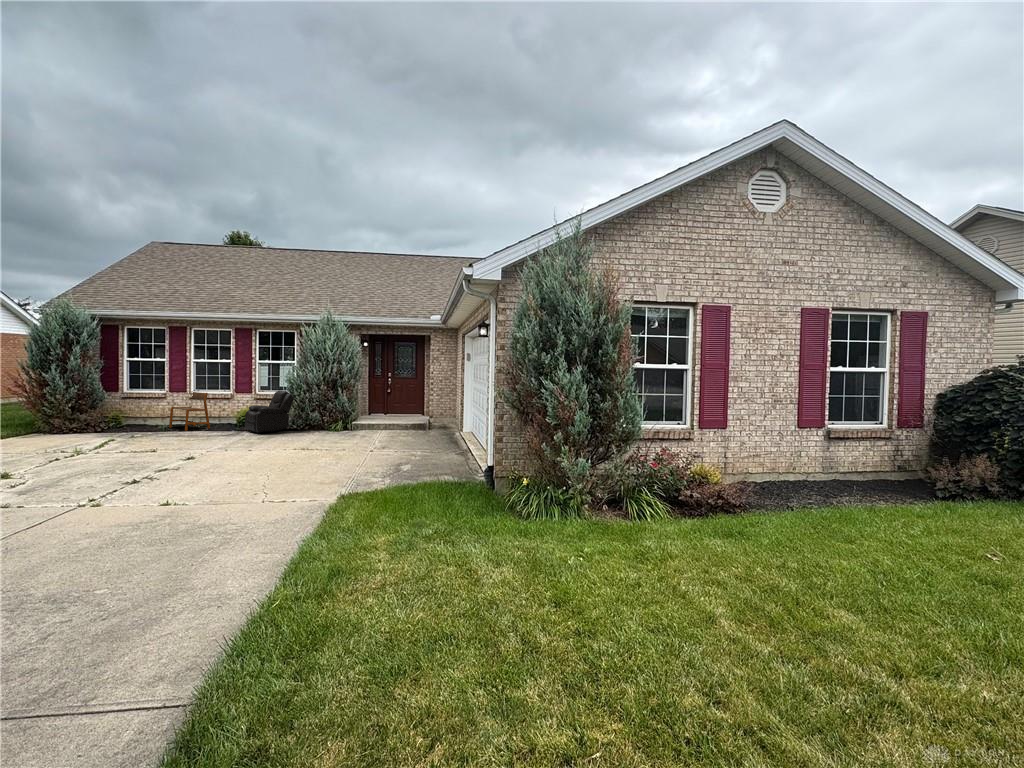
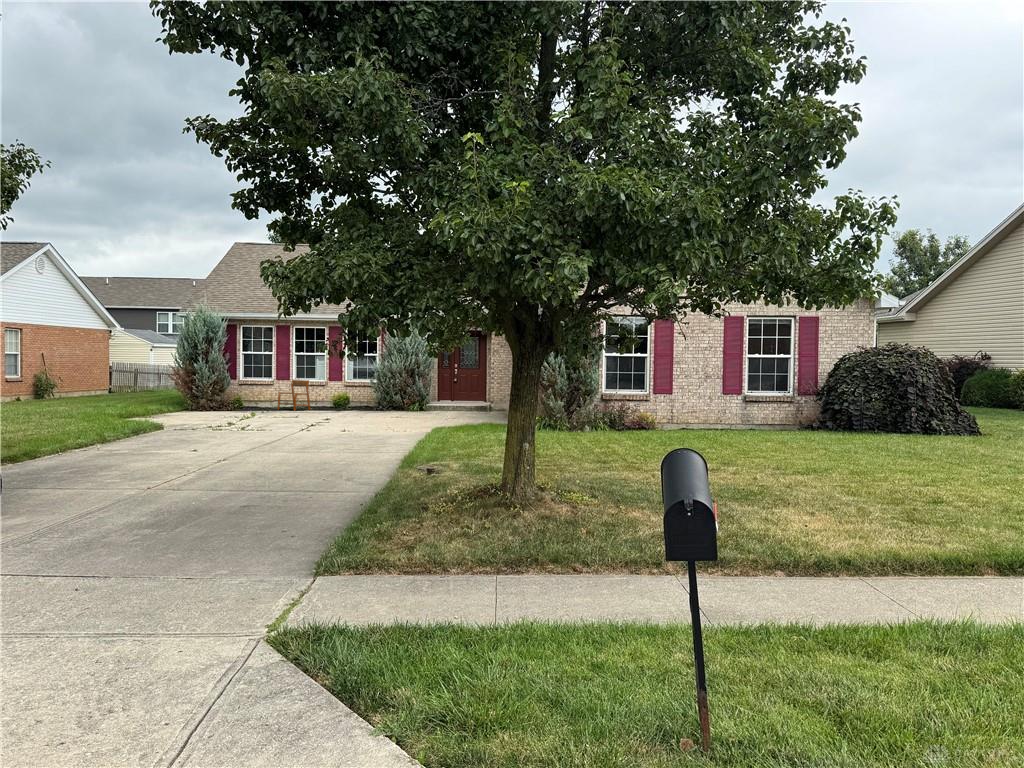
chair: present [245,391,294,433] -> none [341,378,380,412]

